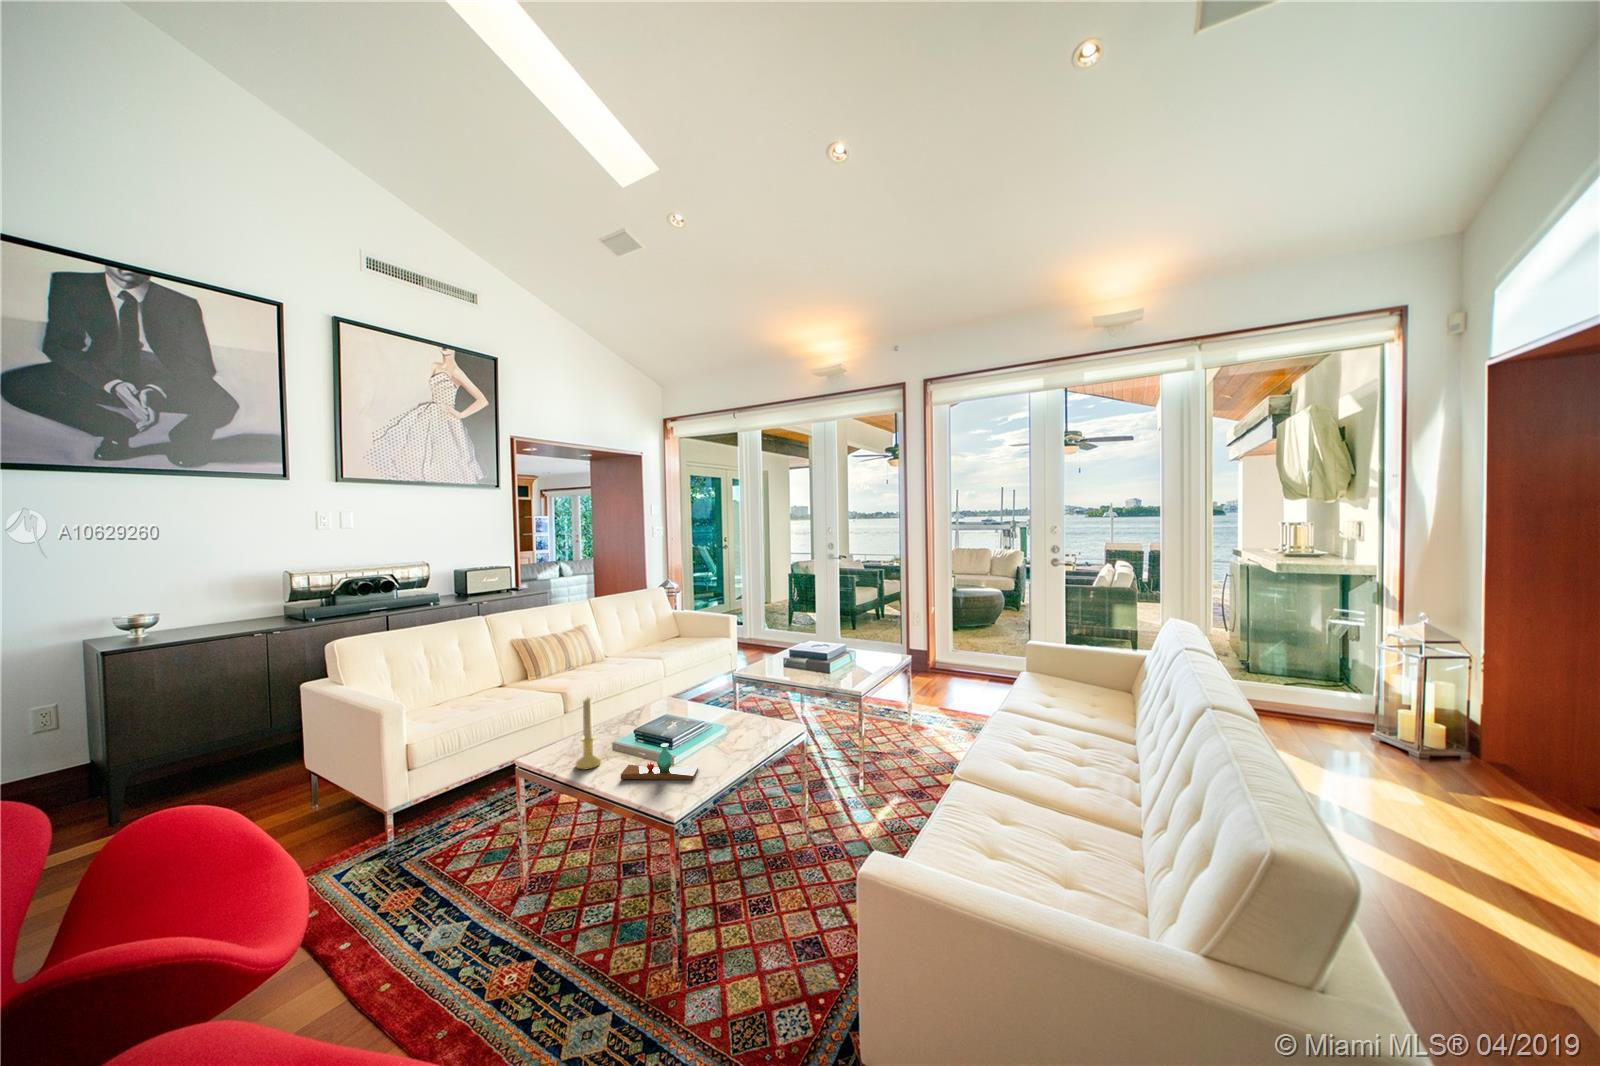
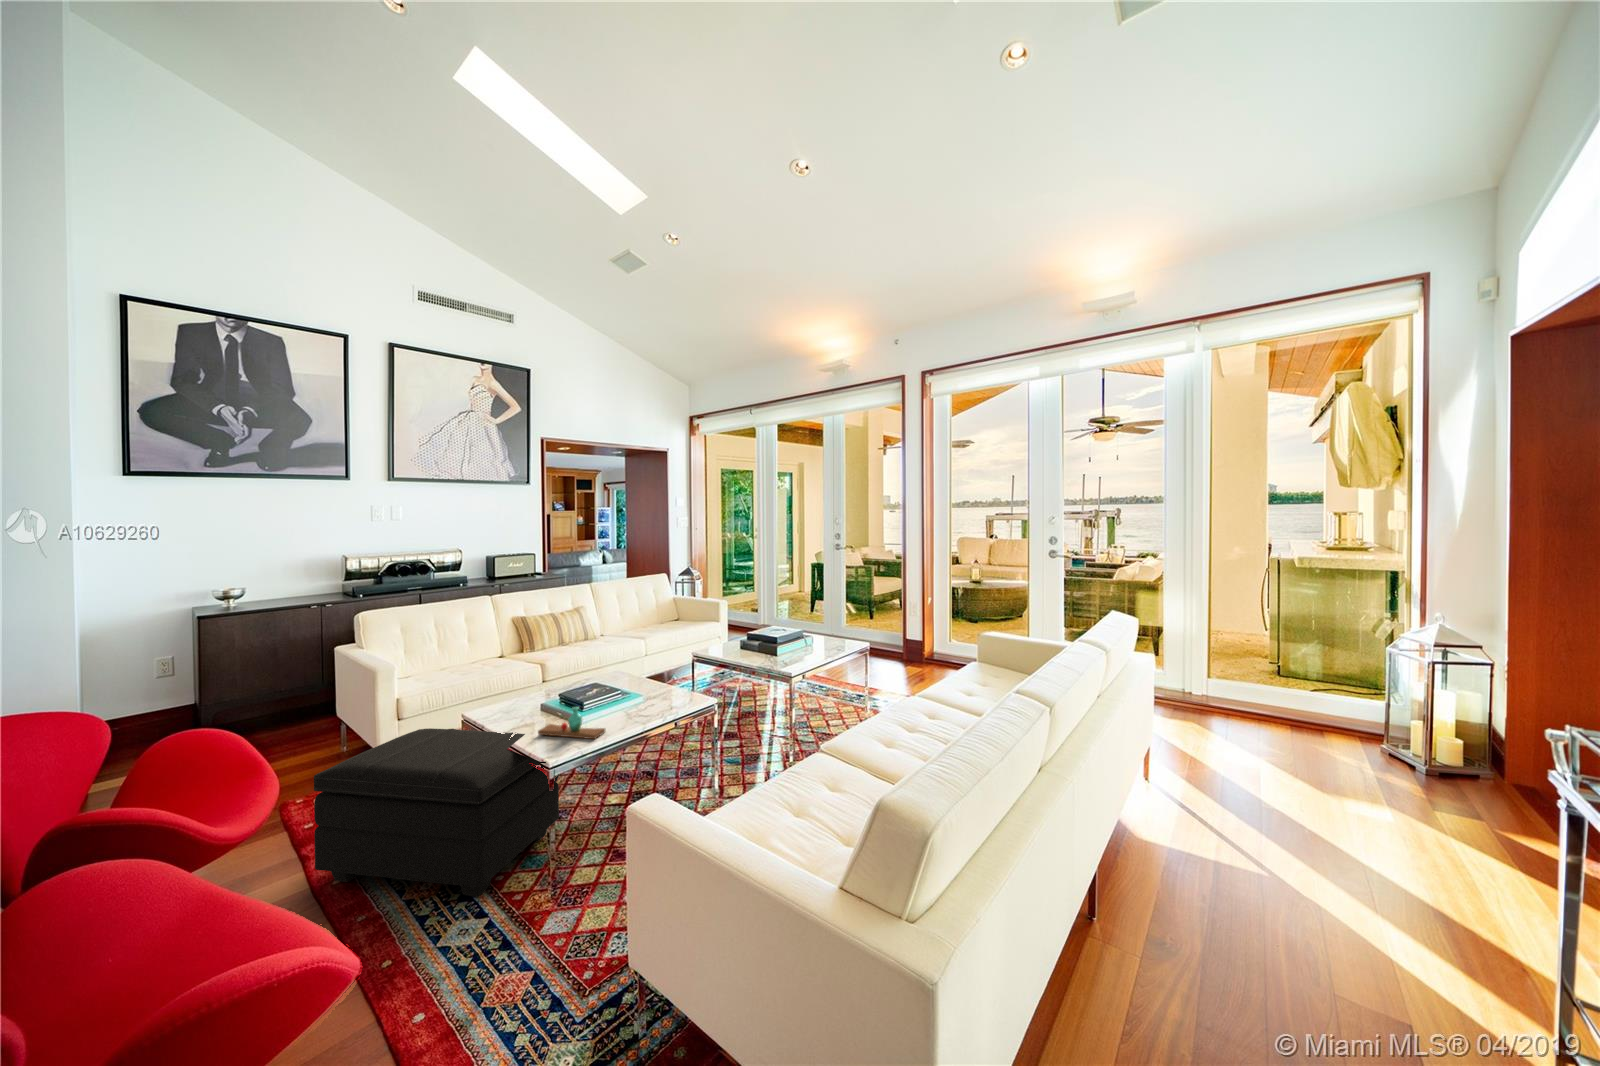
candle holder: present [576,698,600,770] -> none [511,664,533,726]
footstool: none [356,779,641,988] -> present [314,728,559,897]

